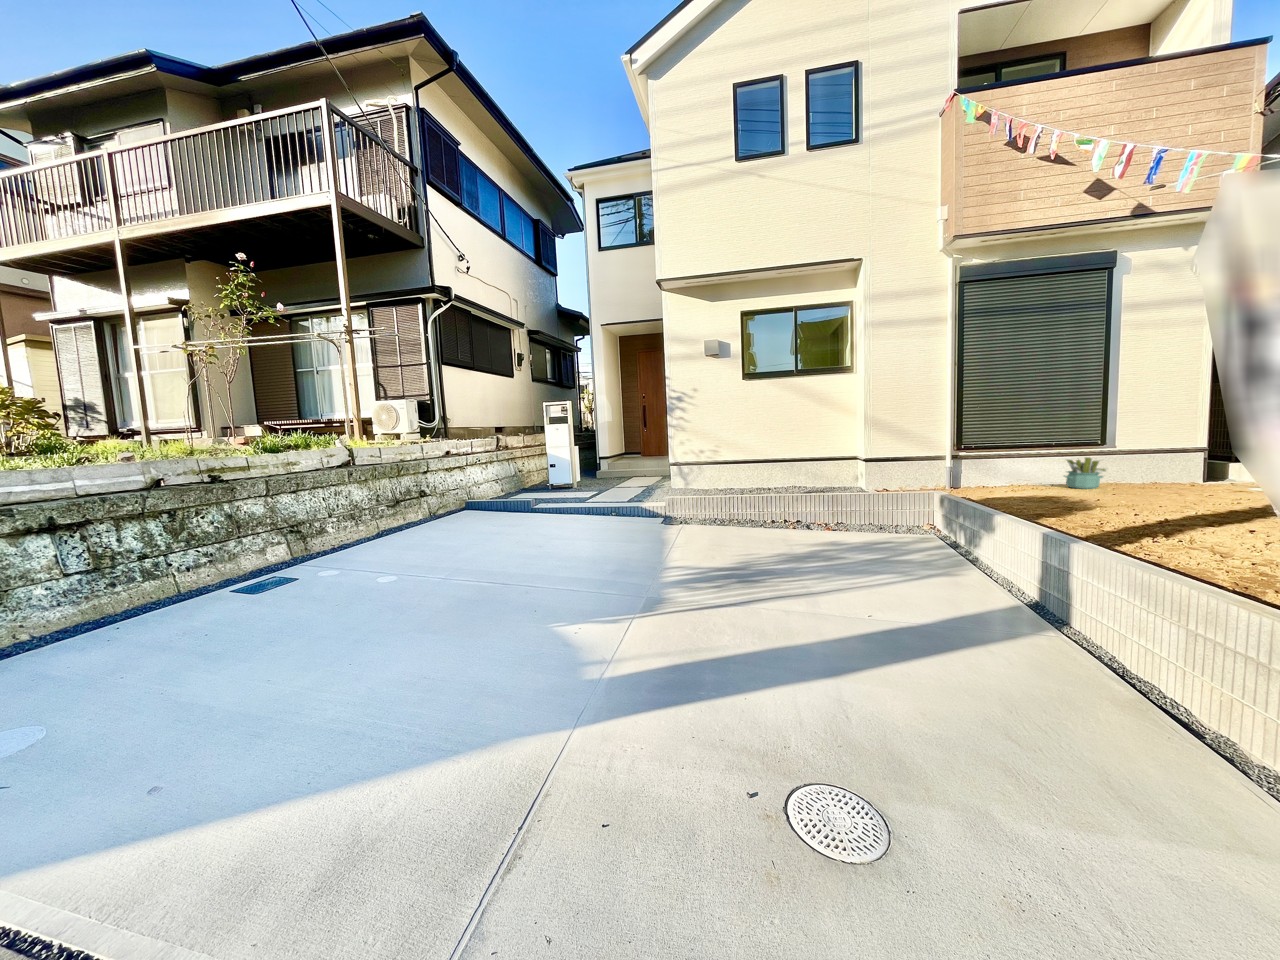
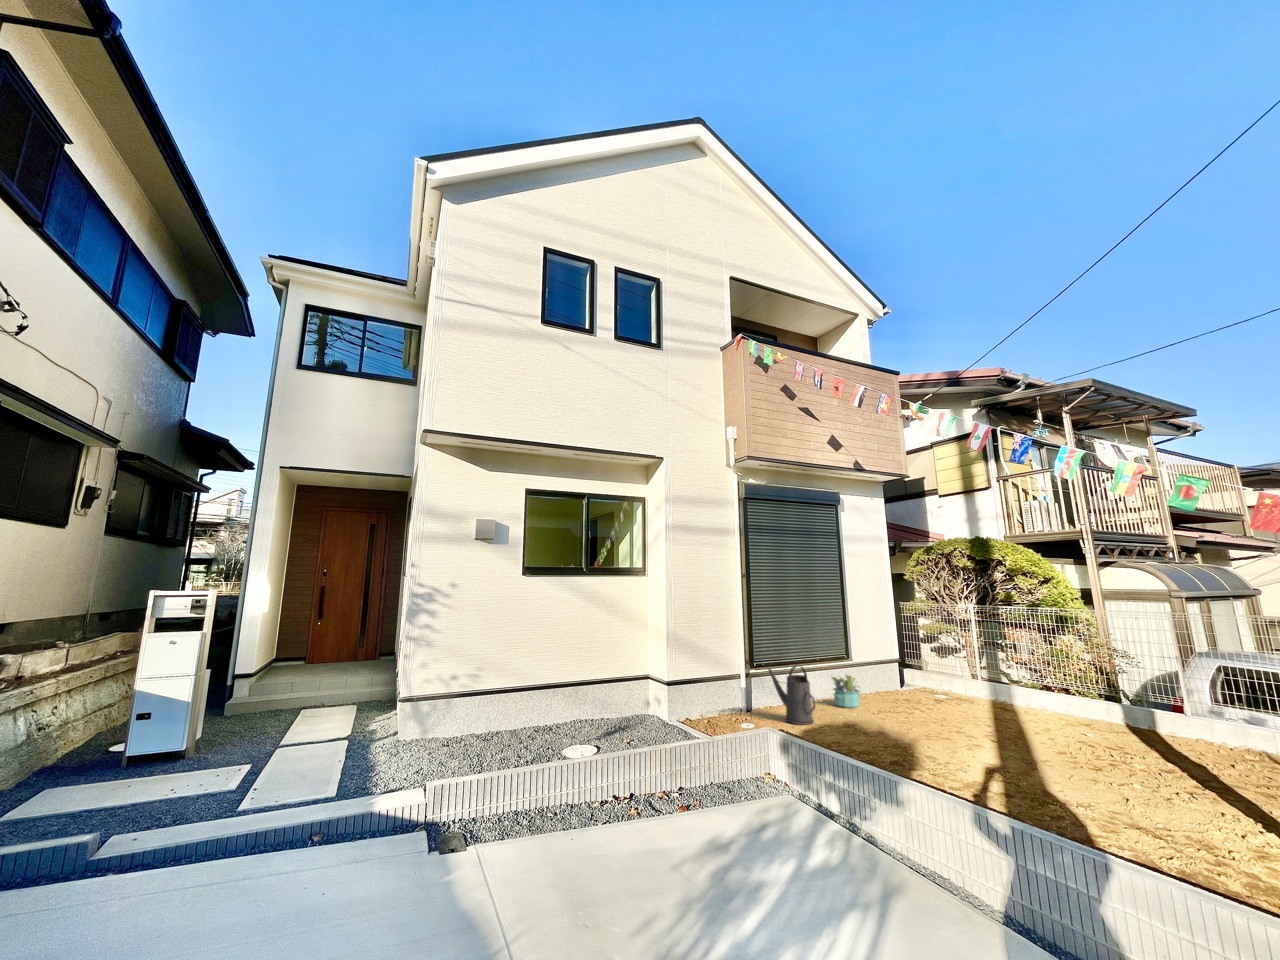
watering can: none [979,443,1014,495] -> present [768,665,816,725]

